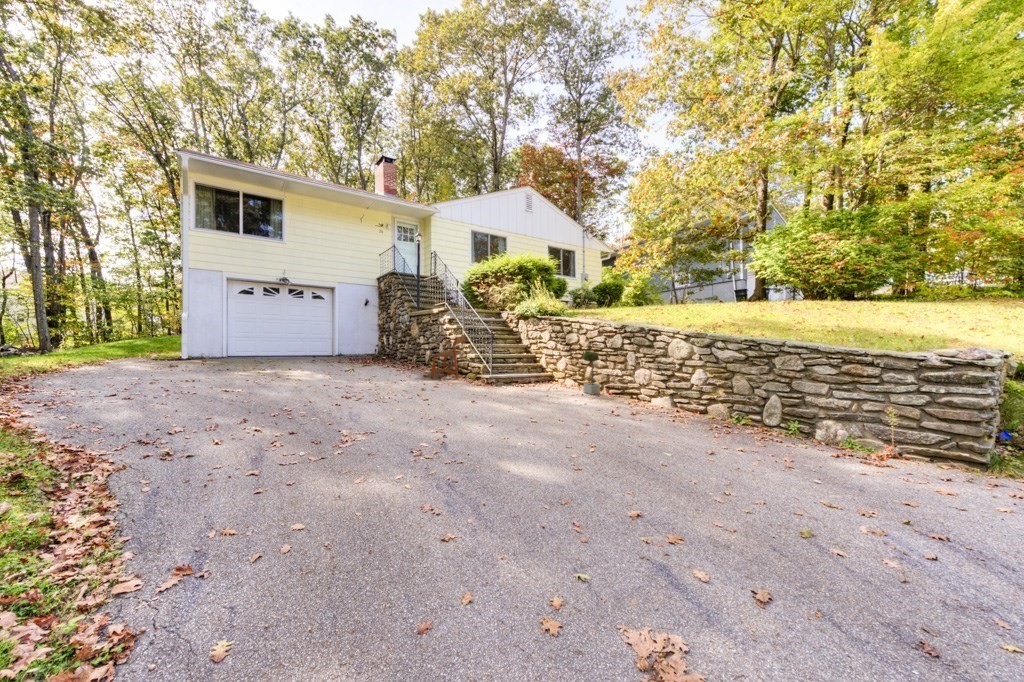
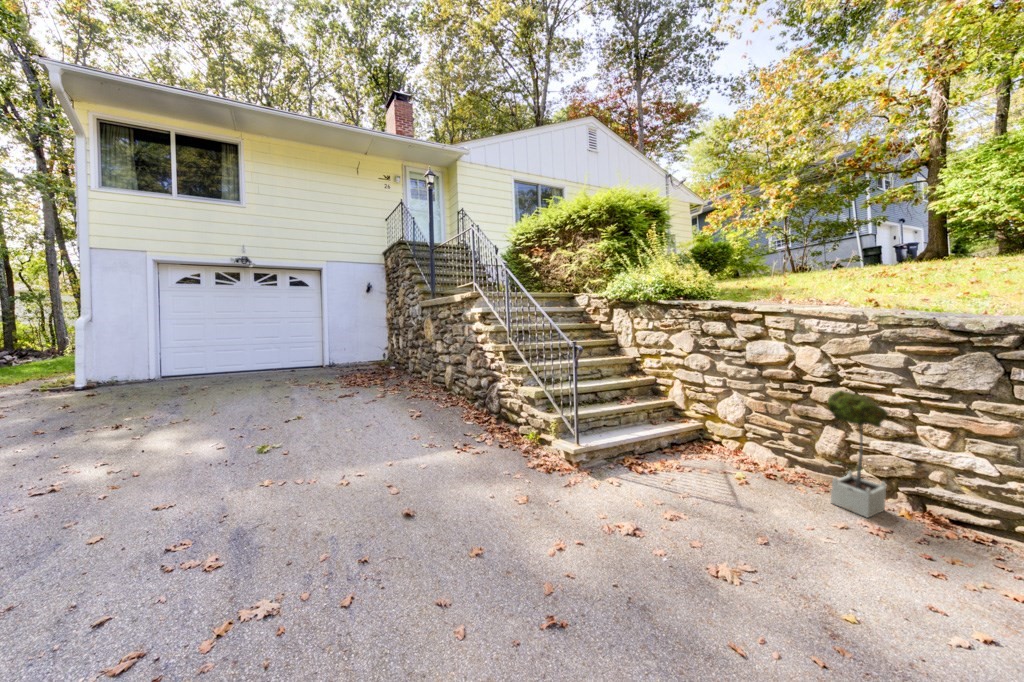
bench: present [431,335,465,379] -> none [444,343,517,441]

